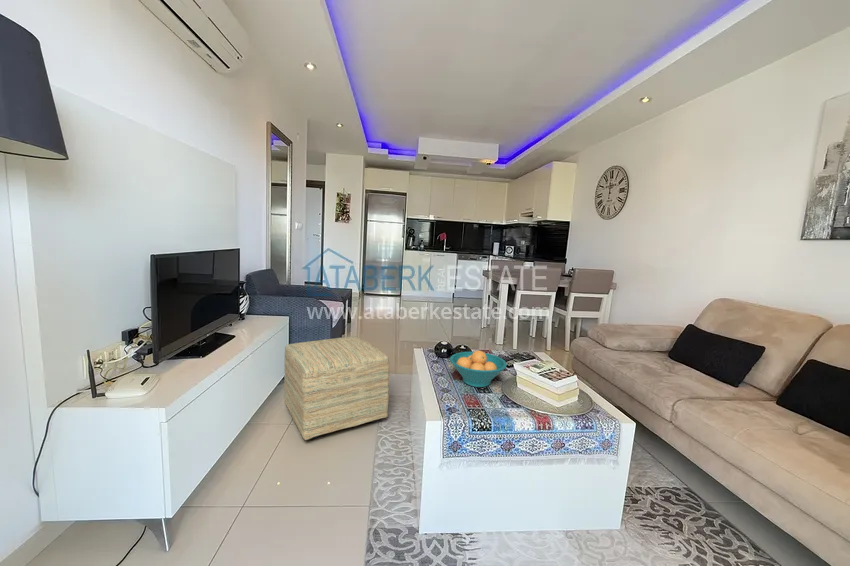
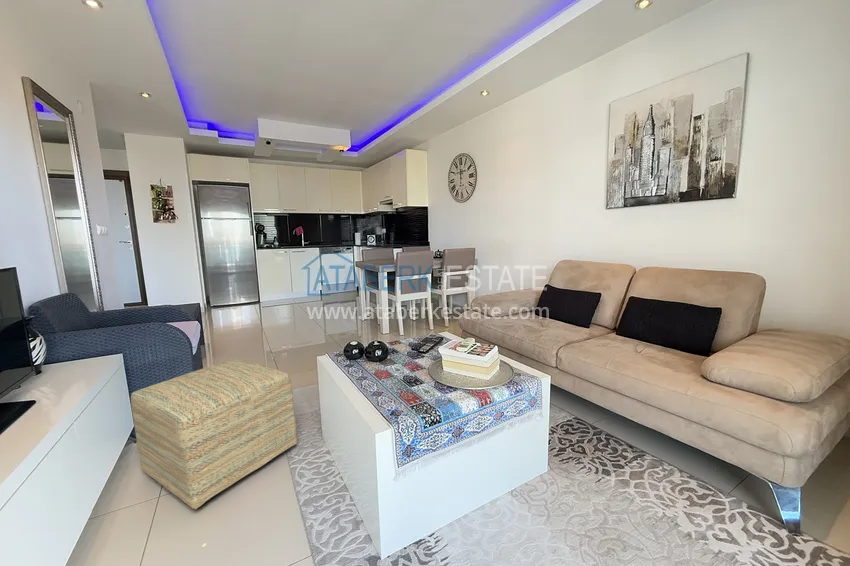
fruit bowl: present [450,351,507,387] -> none [371,343,431,382]

